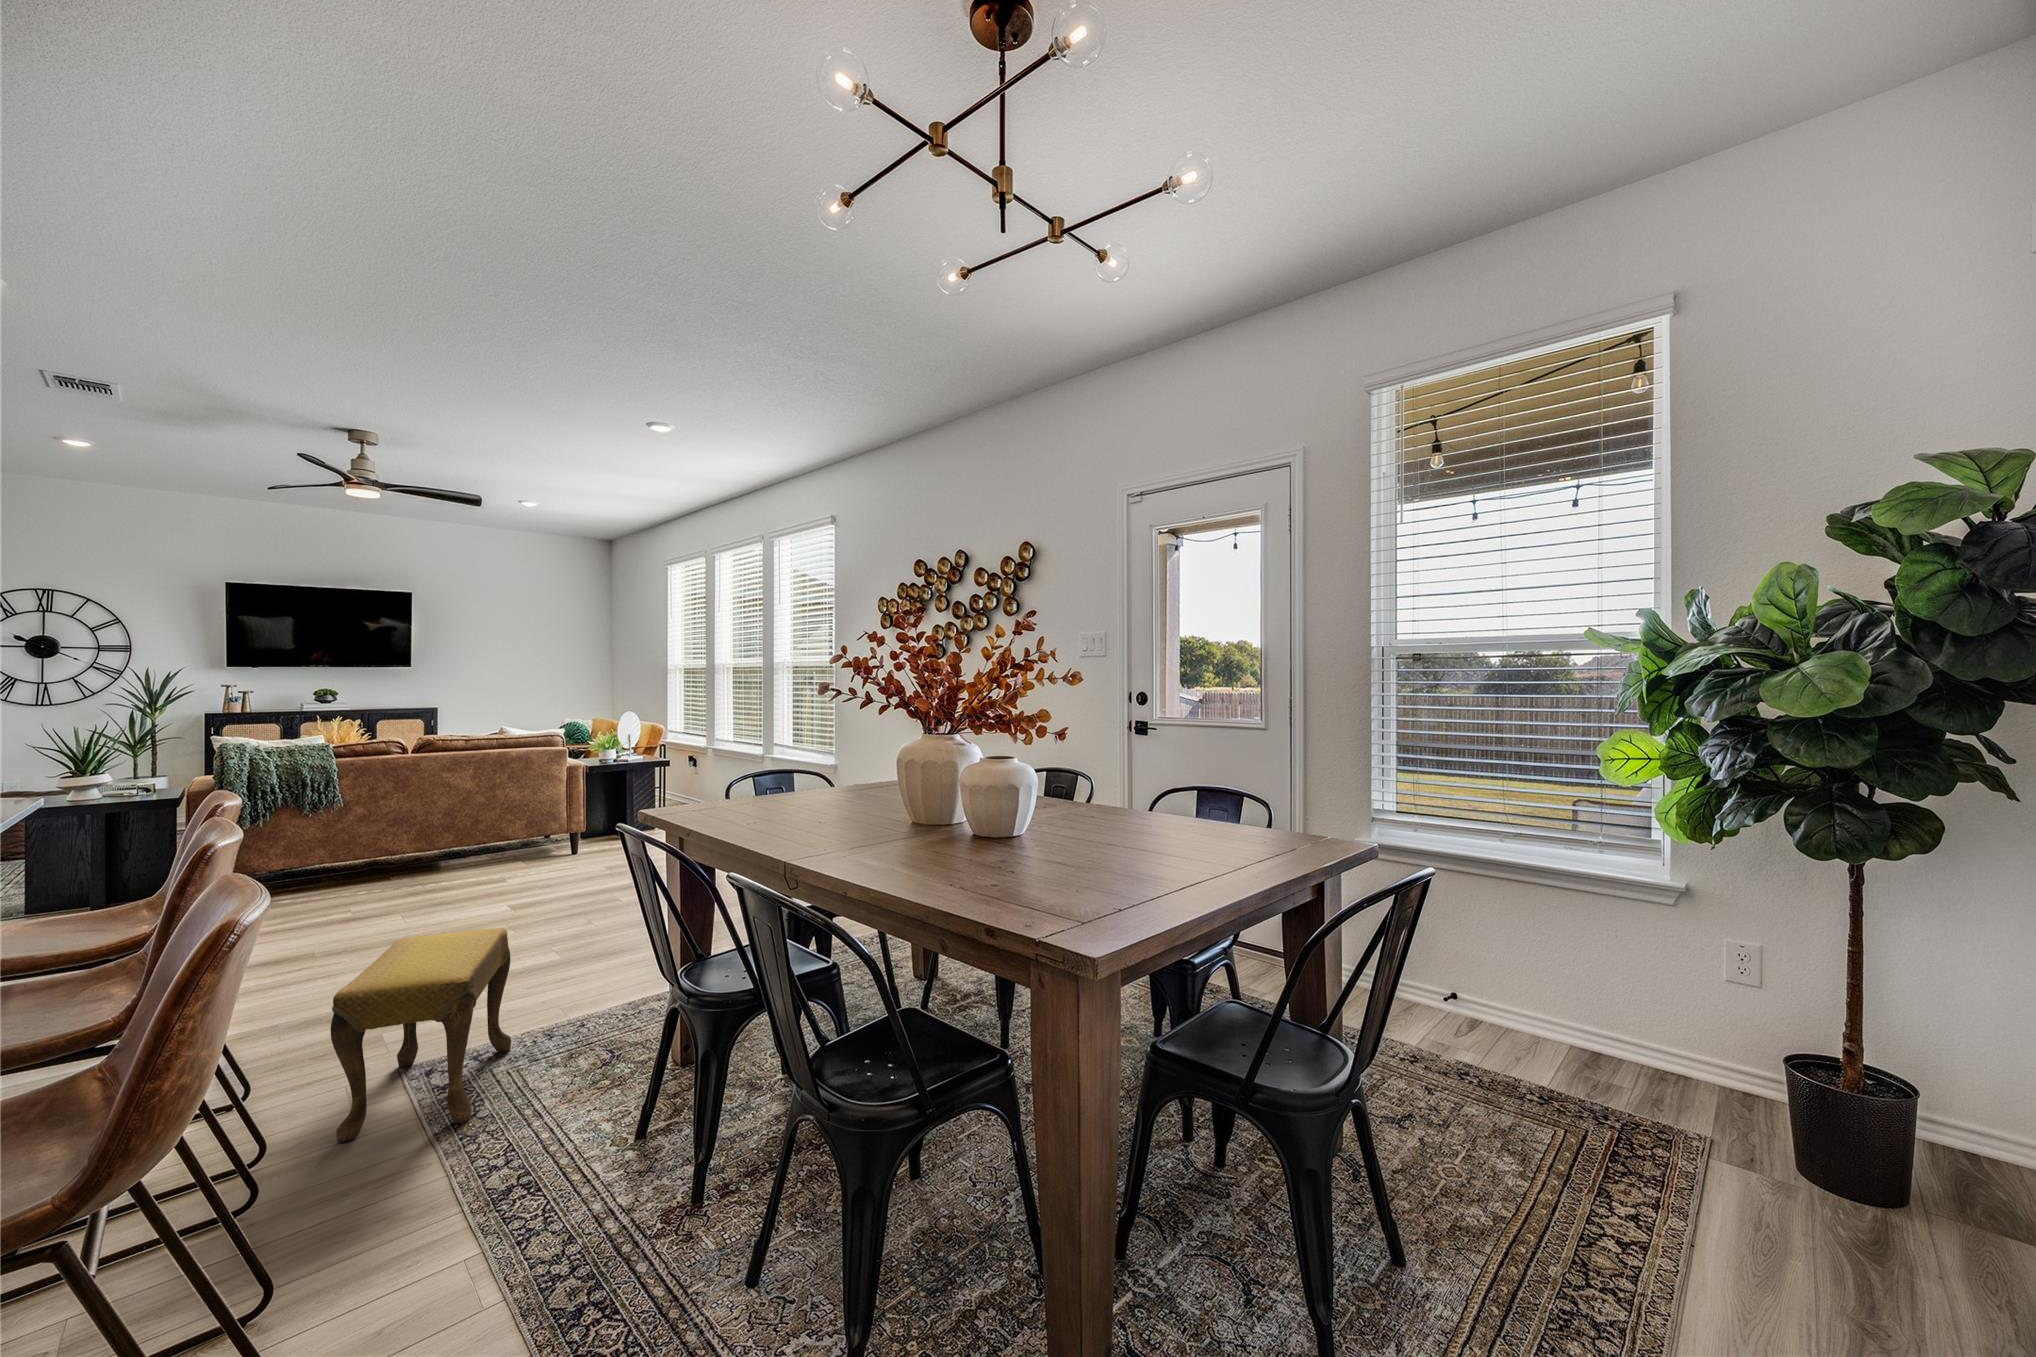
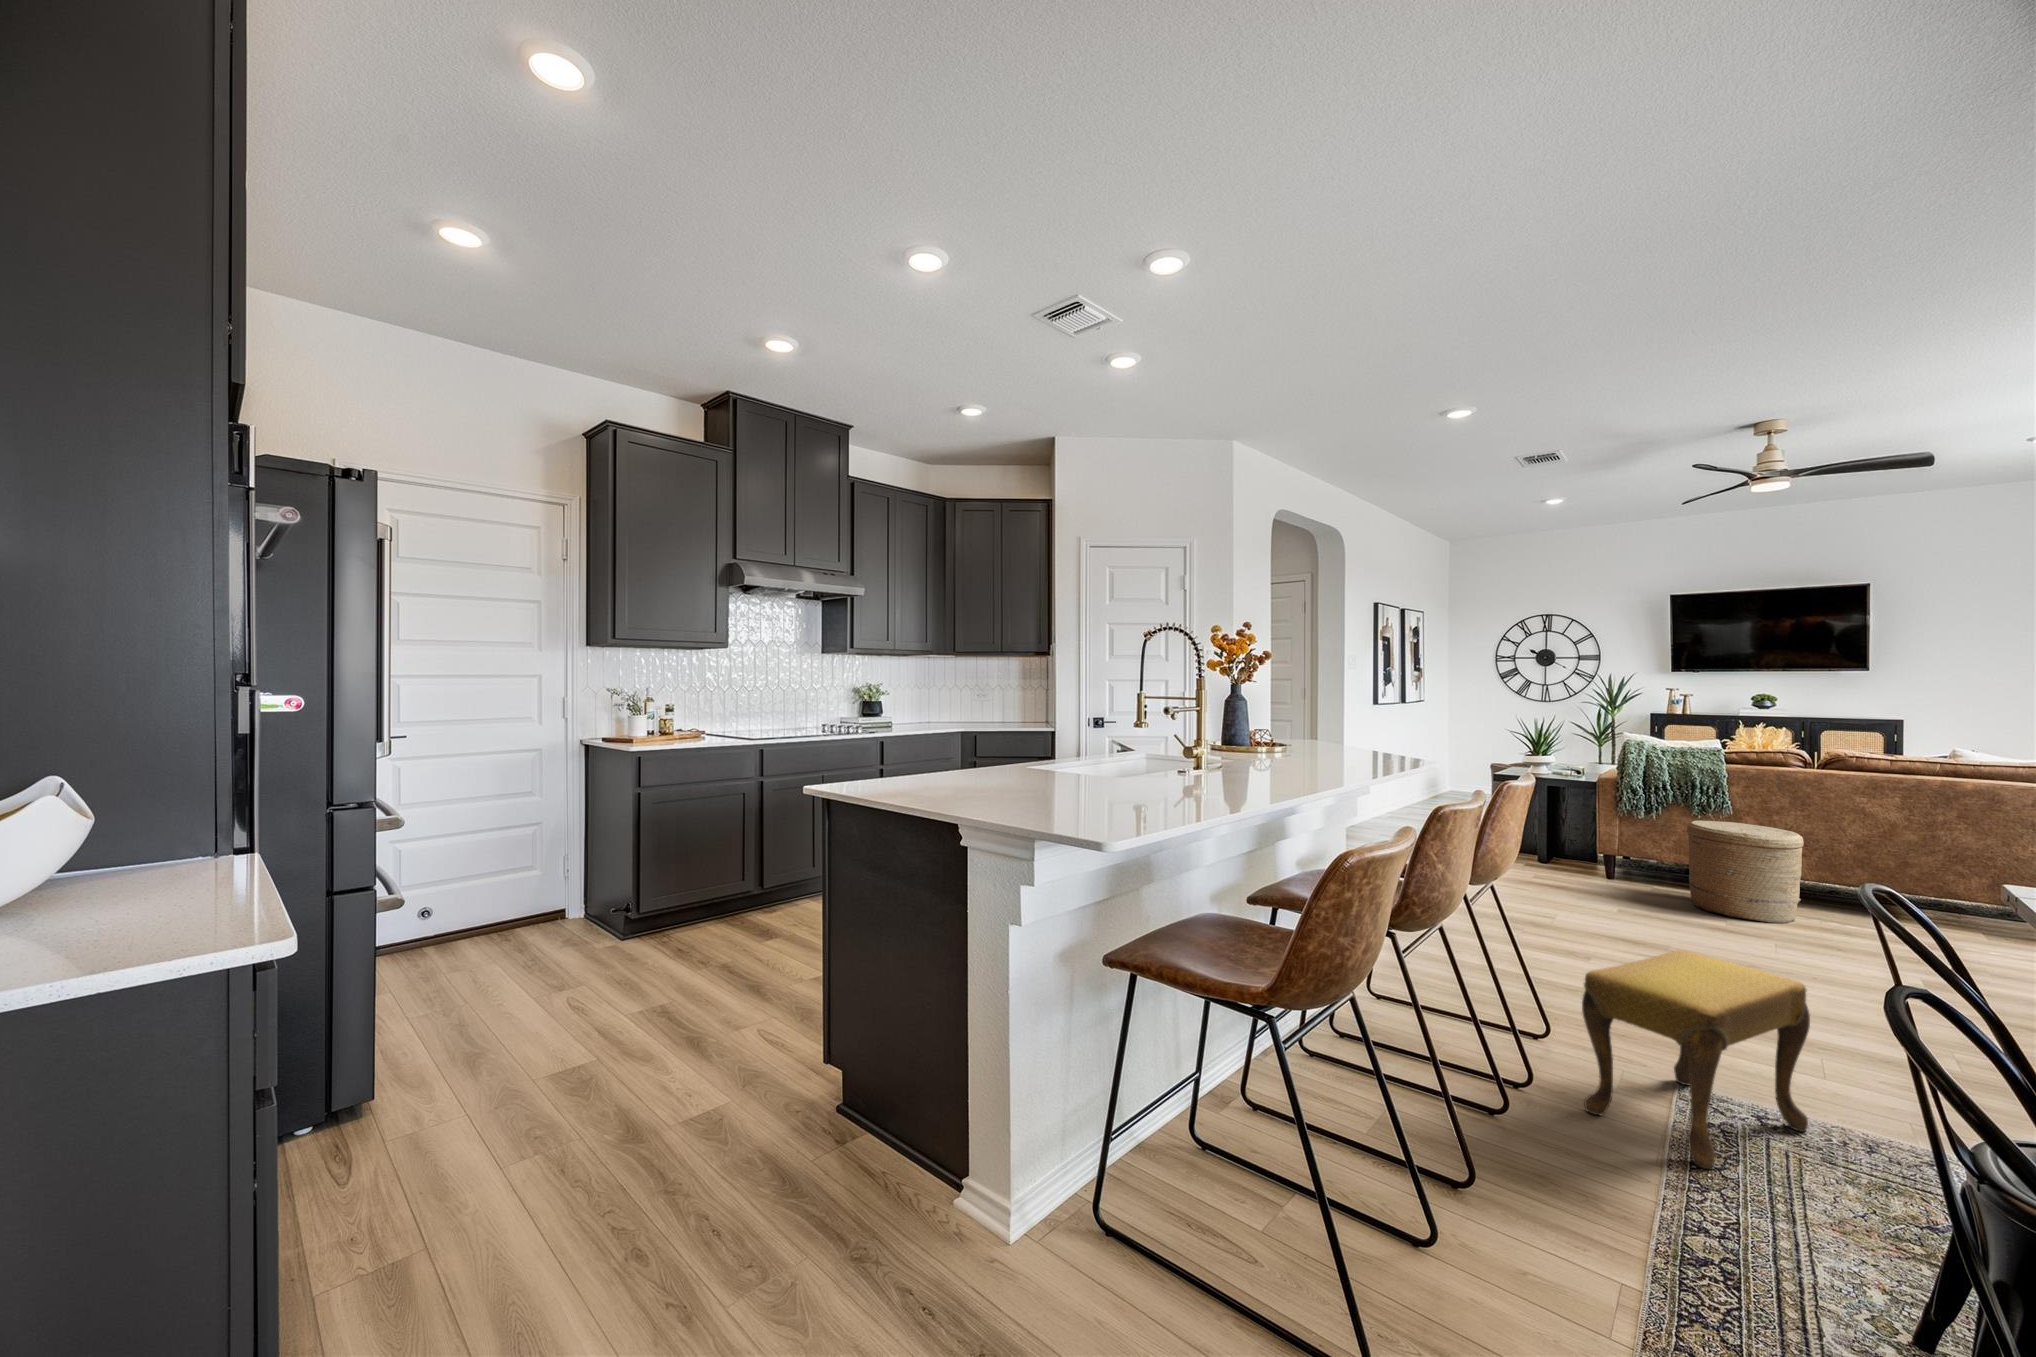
woven basket: none [304,811,411,907] -> present [1687,821,1804,923]

